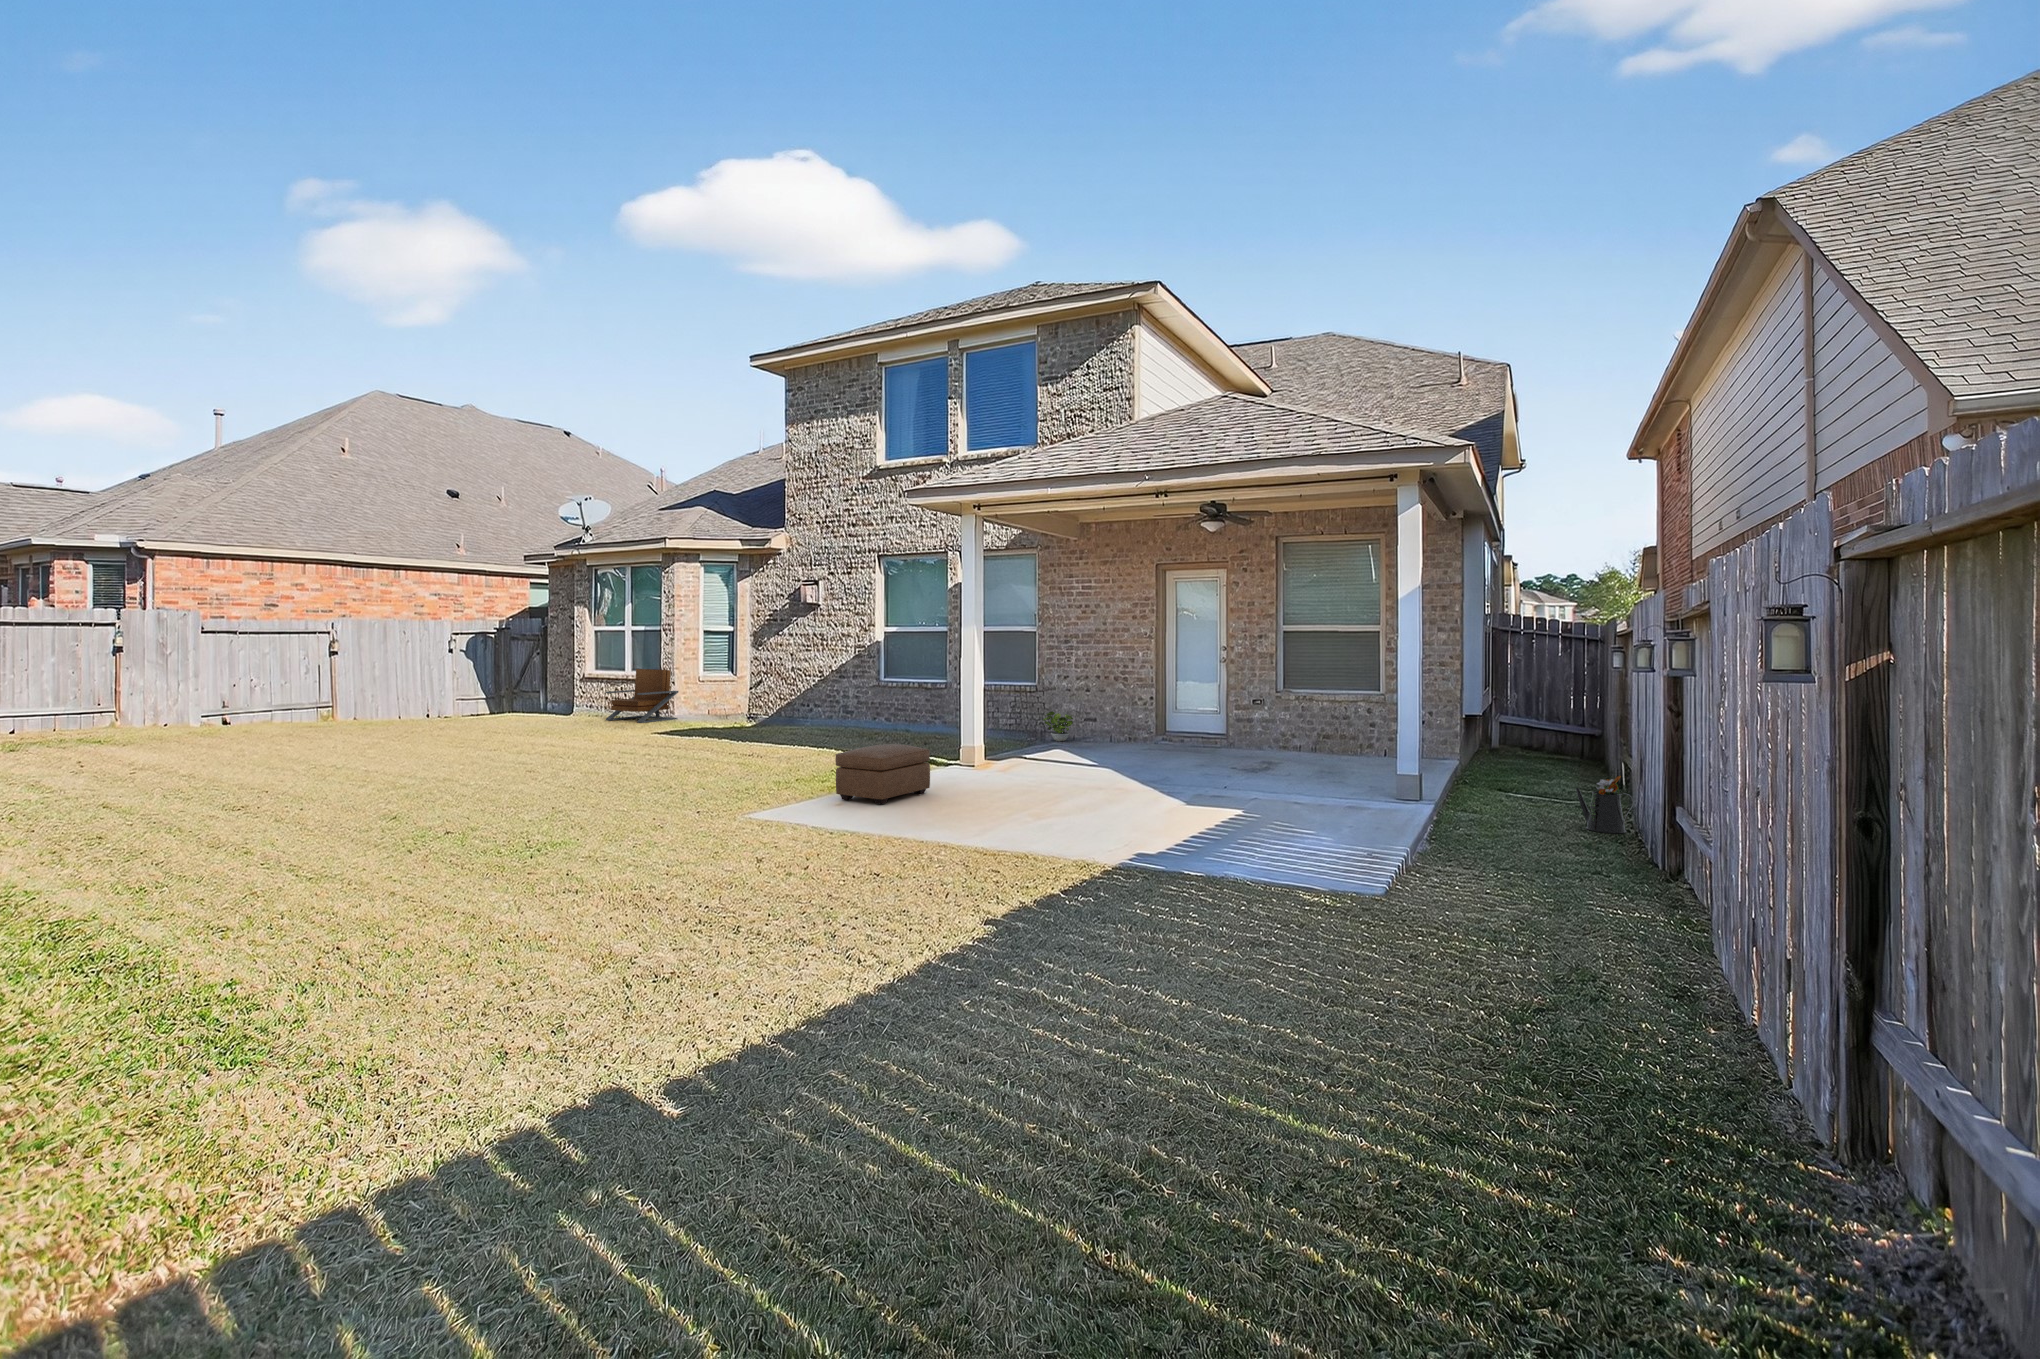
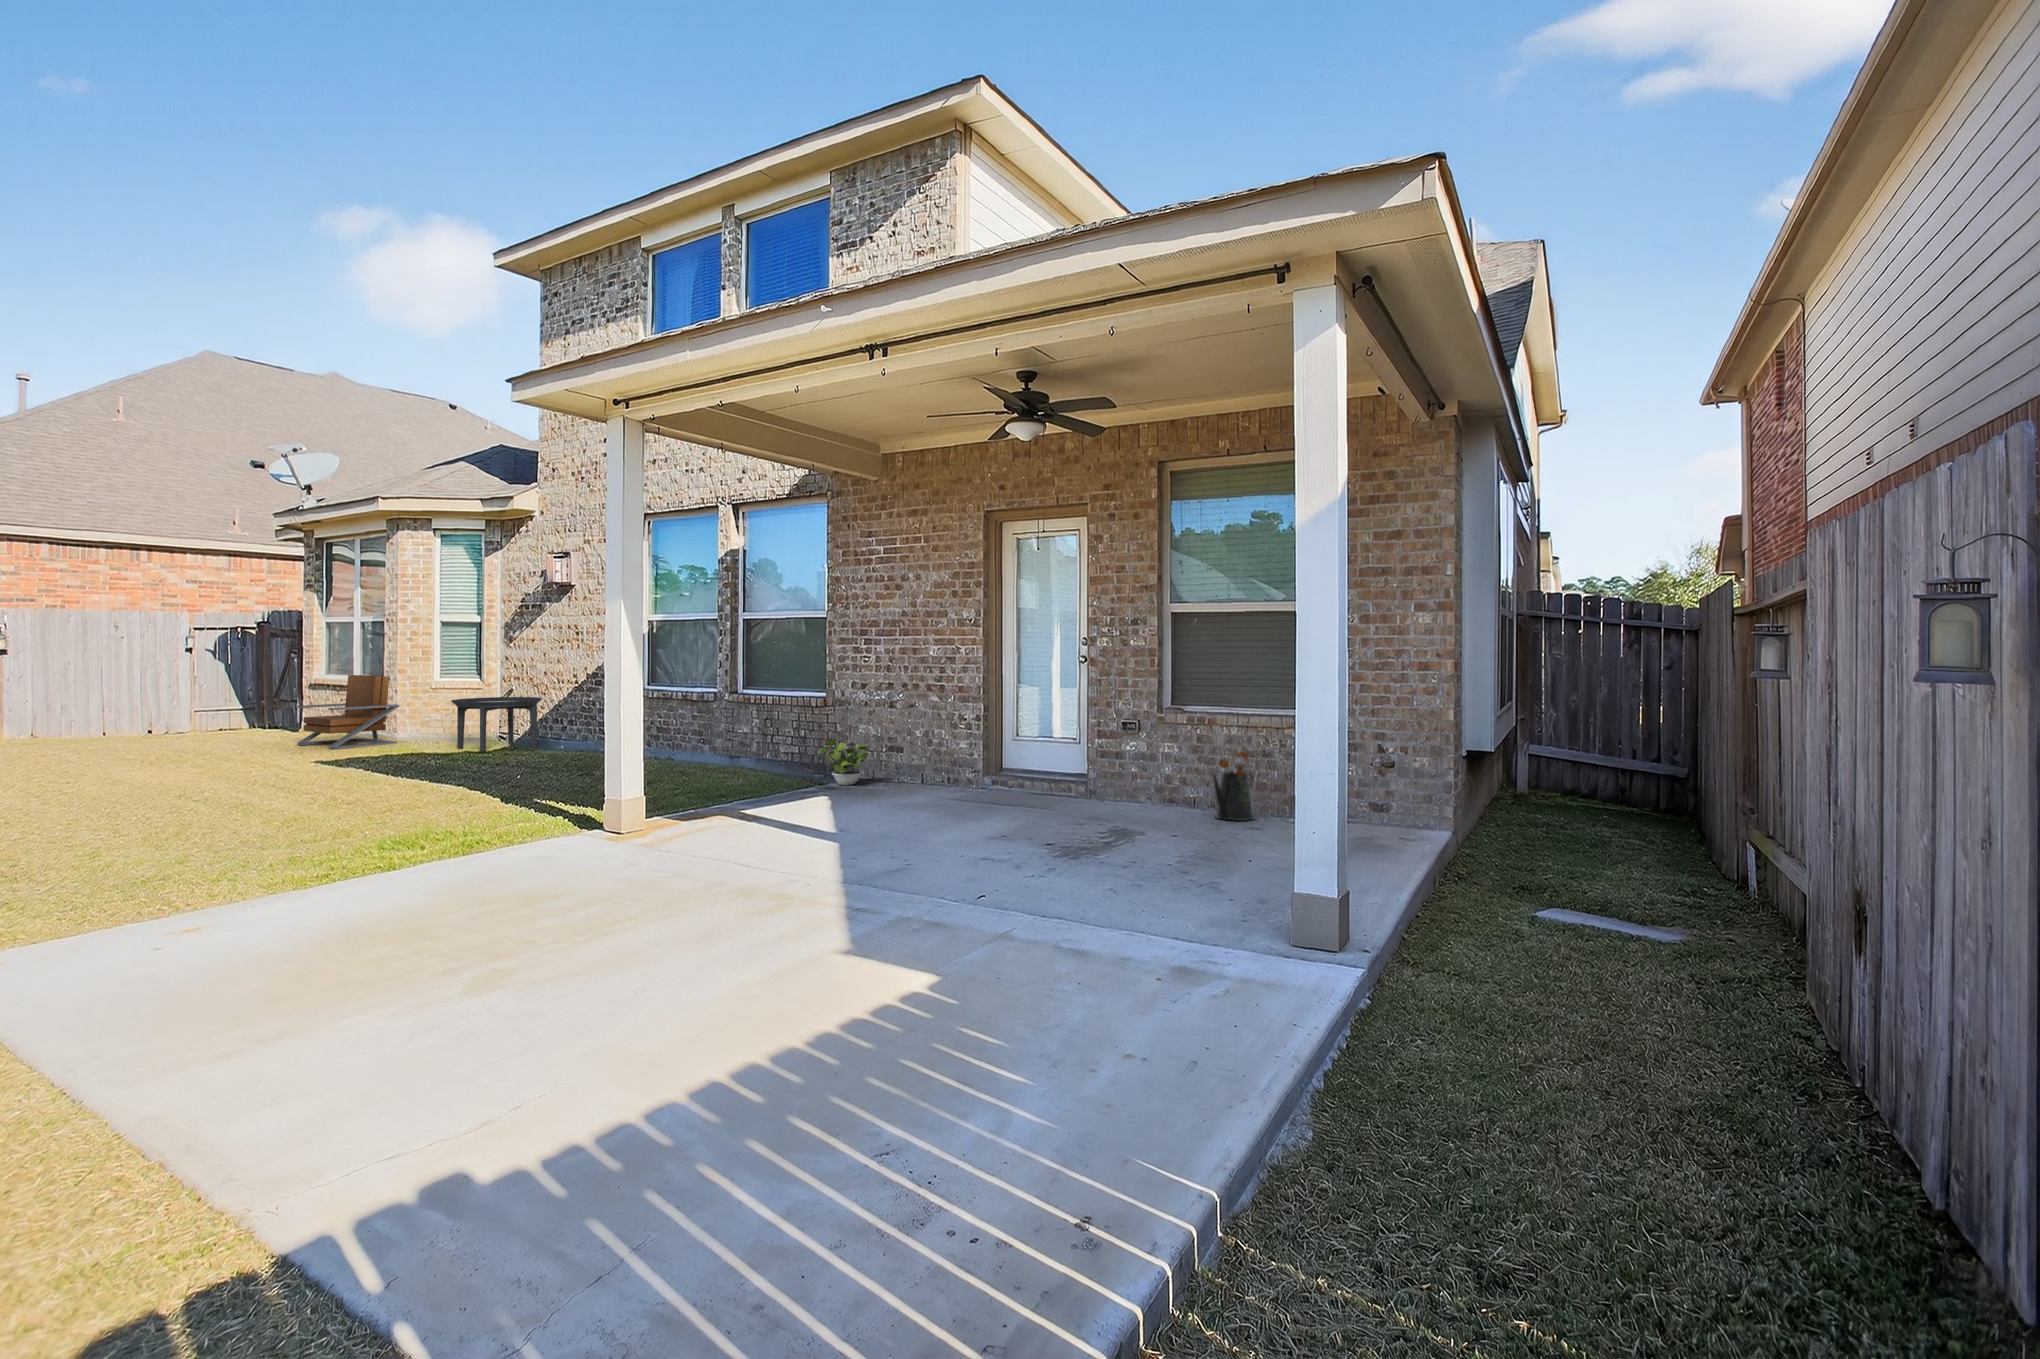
round table: none [732,685,793,724] -> present [451,697,542,752]
ottoman: present [835,744,930,804] -> none [201,812,421,940]
watering can: present [1576,776,1634,834] -> present [1213,752,1254,821]

